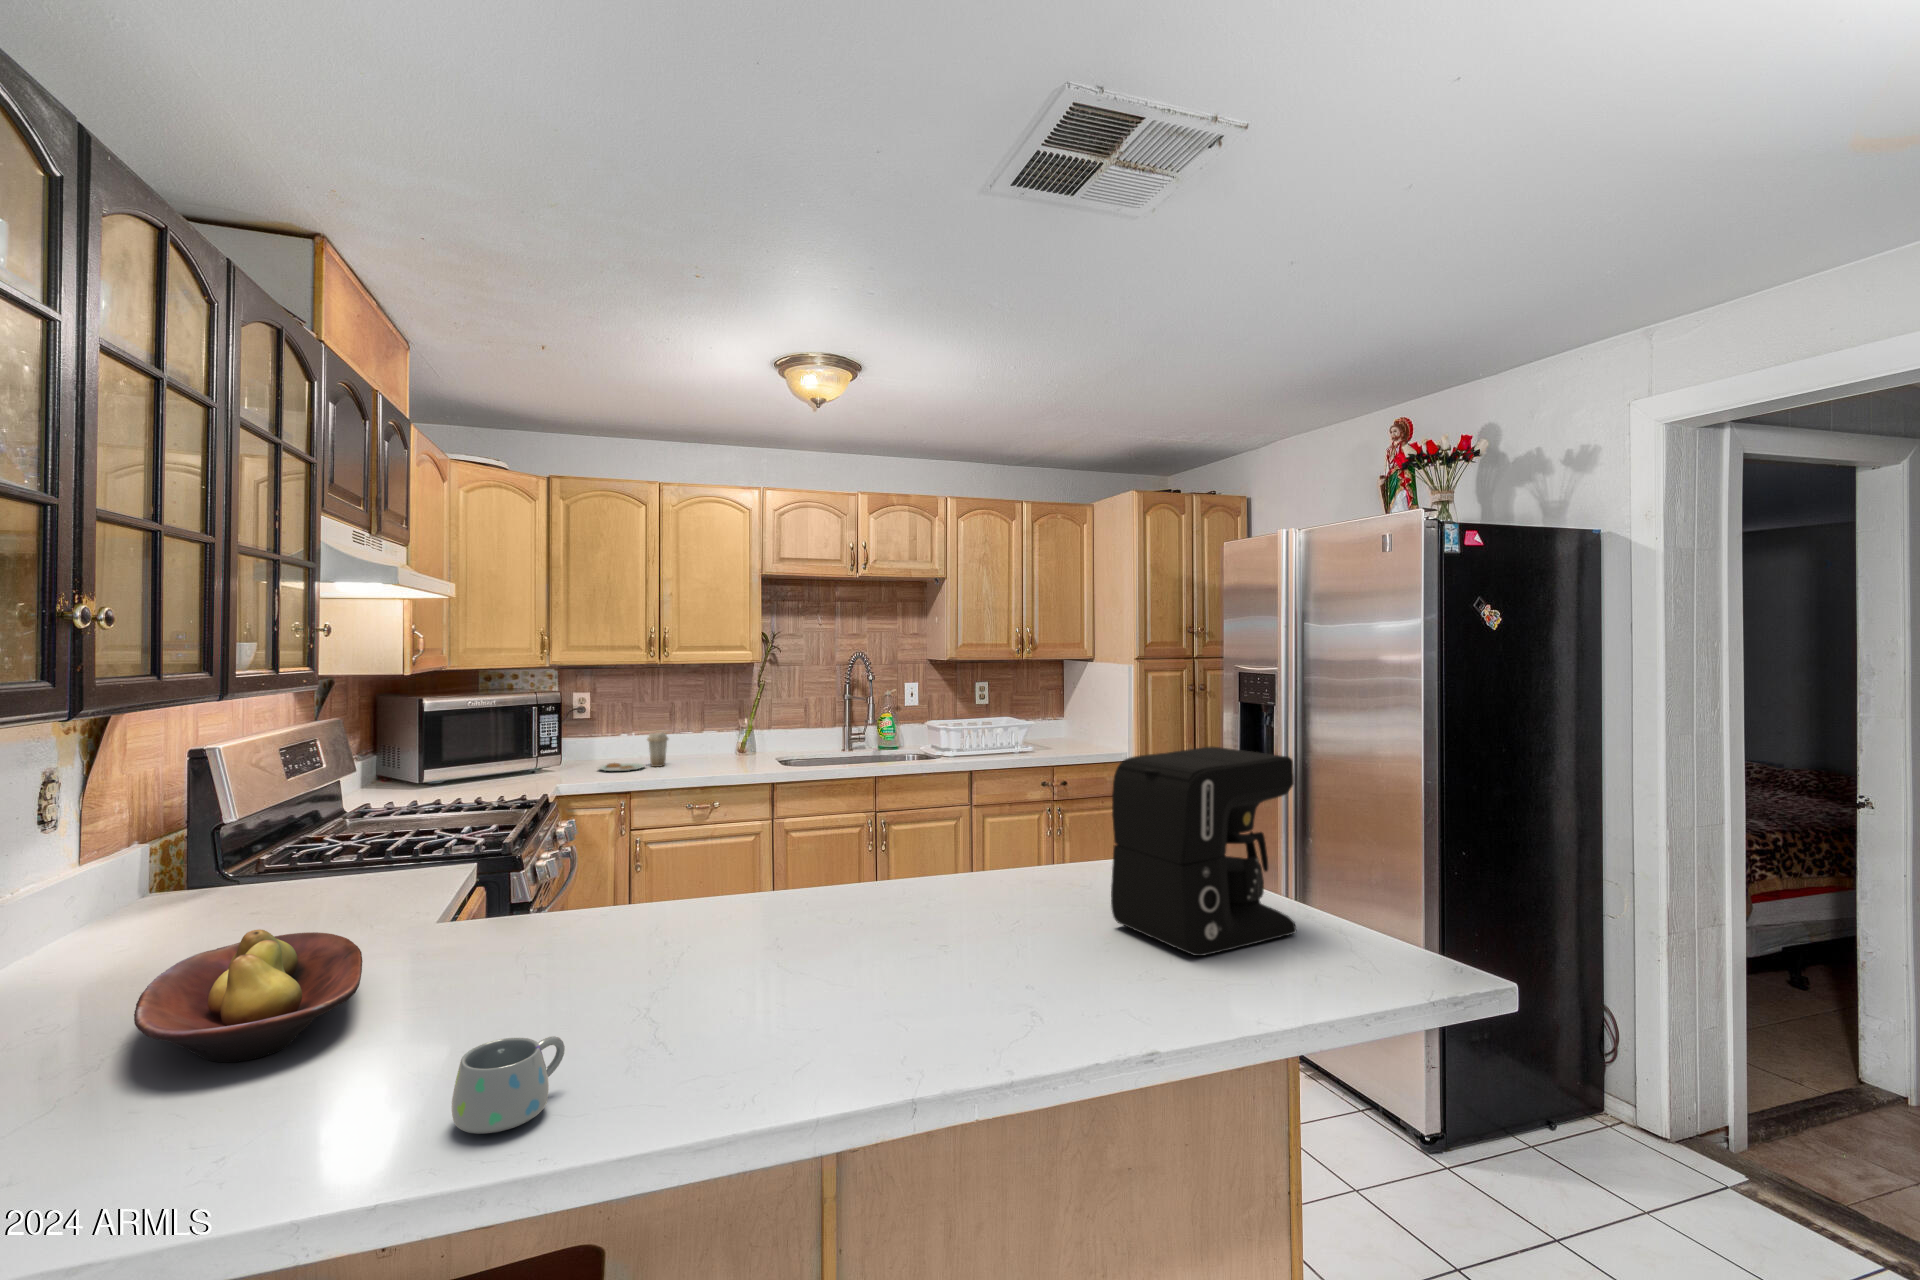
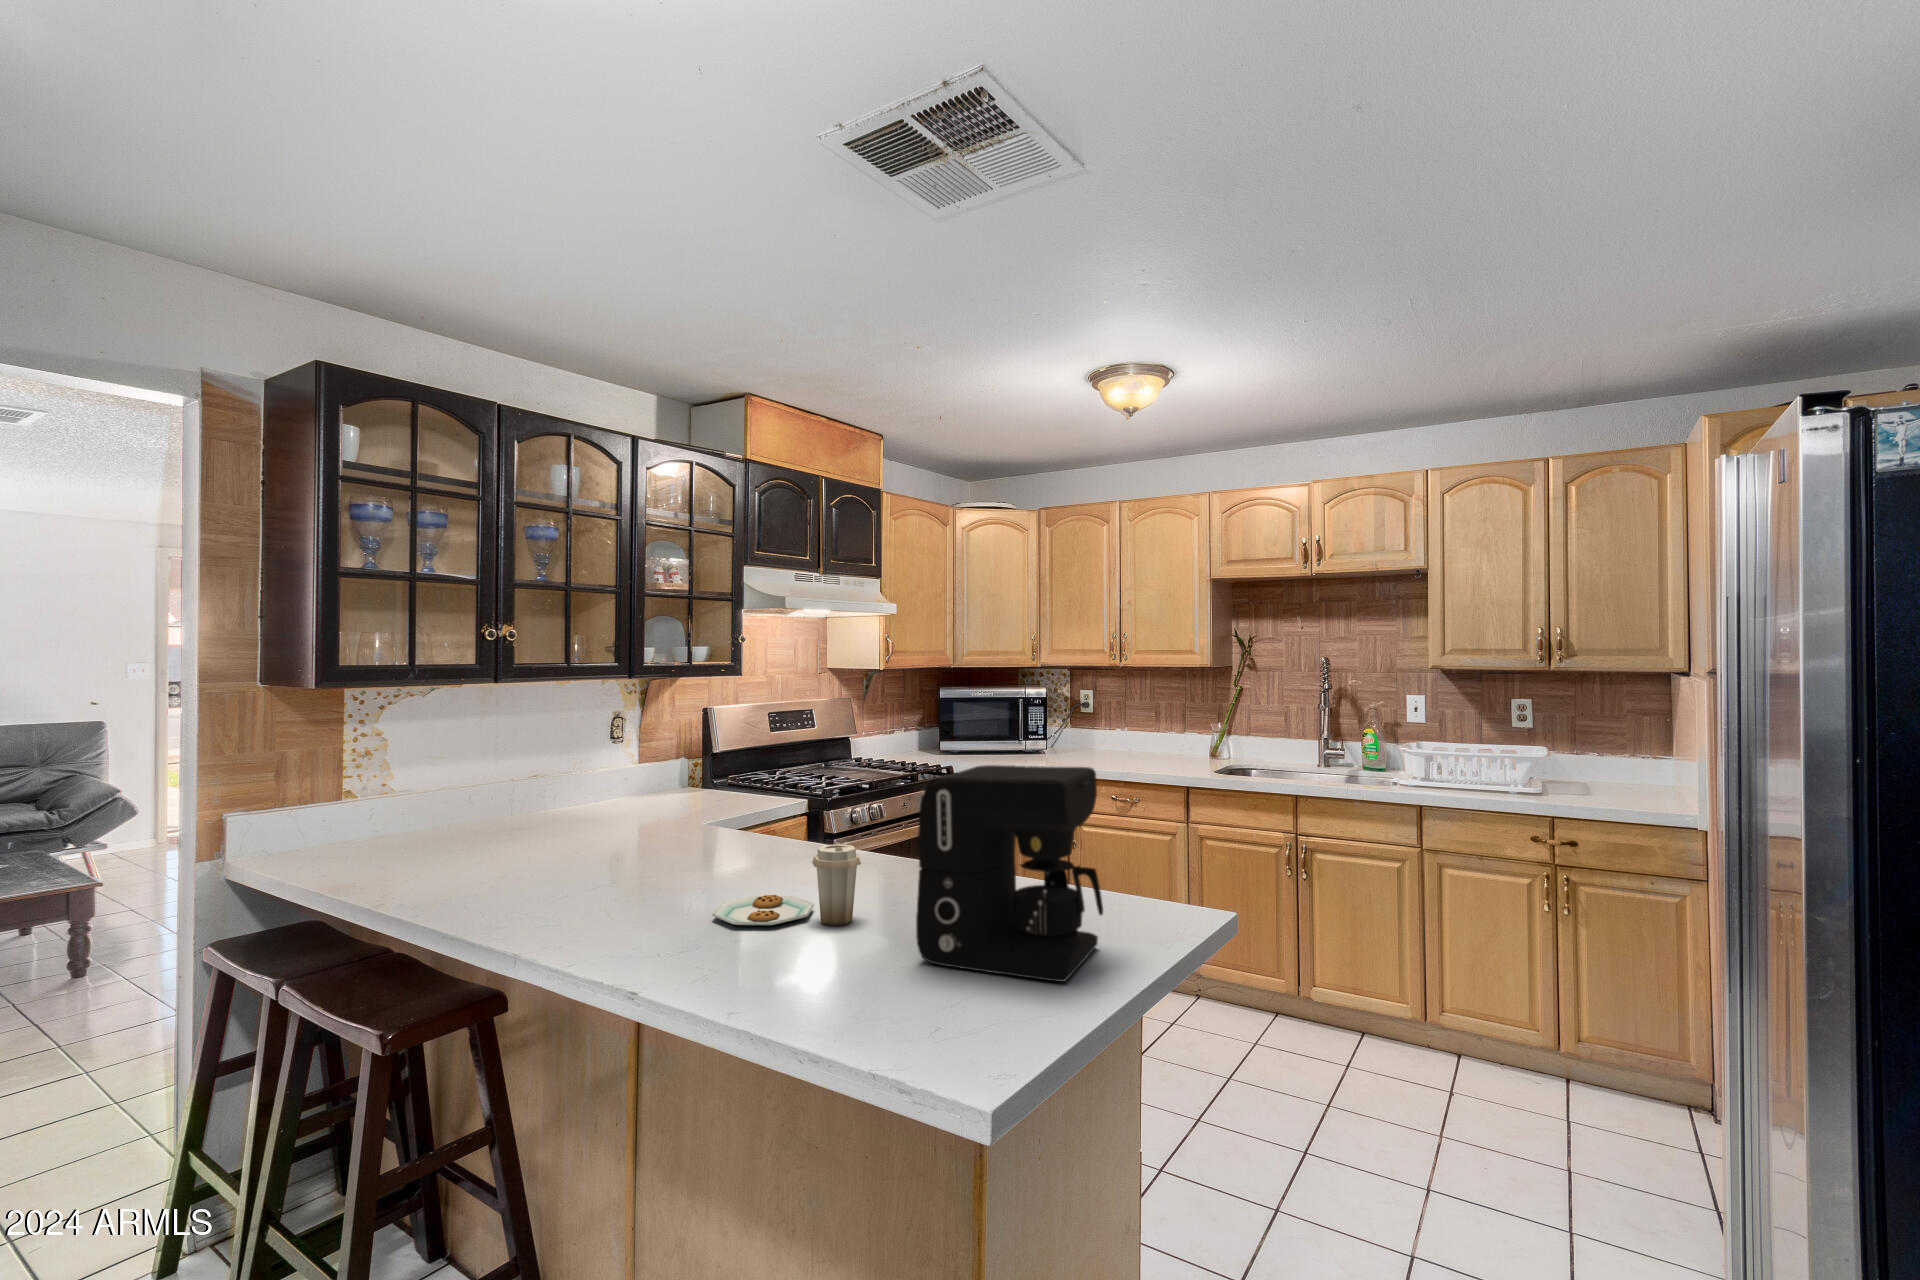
plate: present [598,732,668,771] -> present [712,844,861,926]
fruit bowl: present [134,929,363,1062] -> none [481,798,620,856]
mug: present [452,1036,565,1134] -> none [464,859,530,901]

